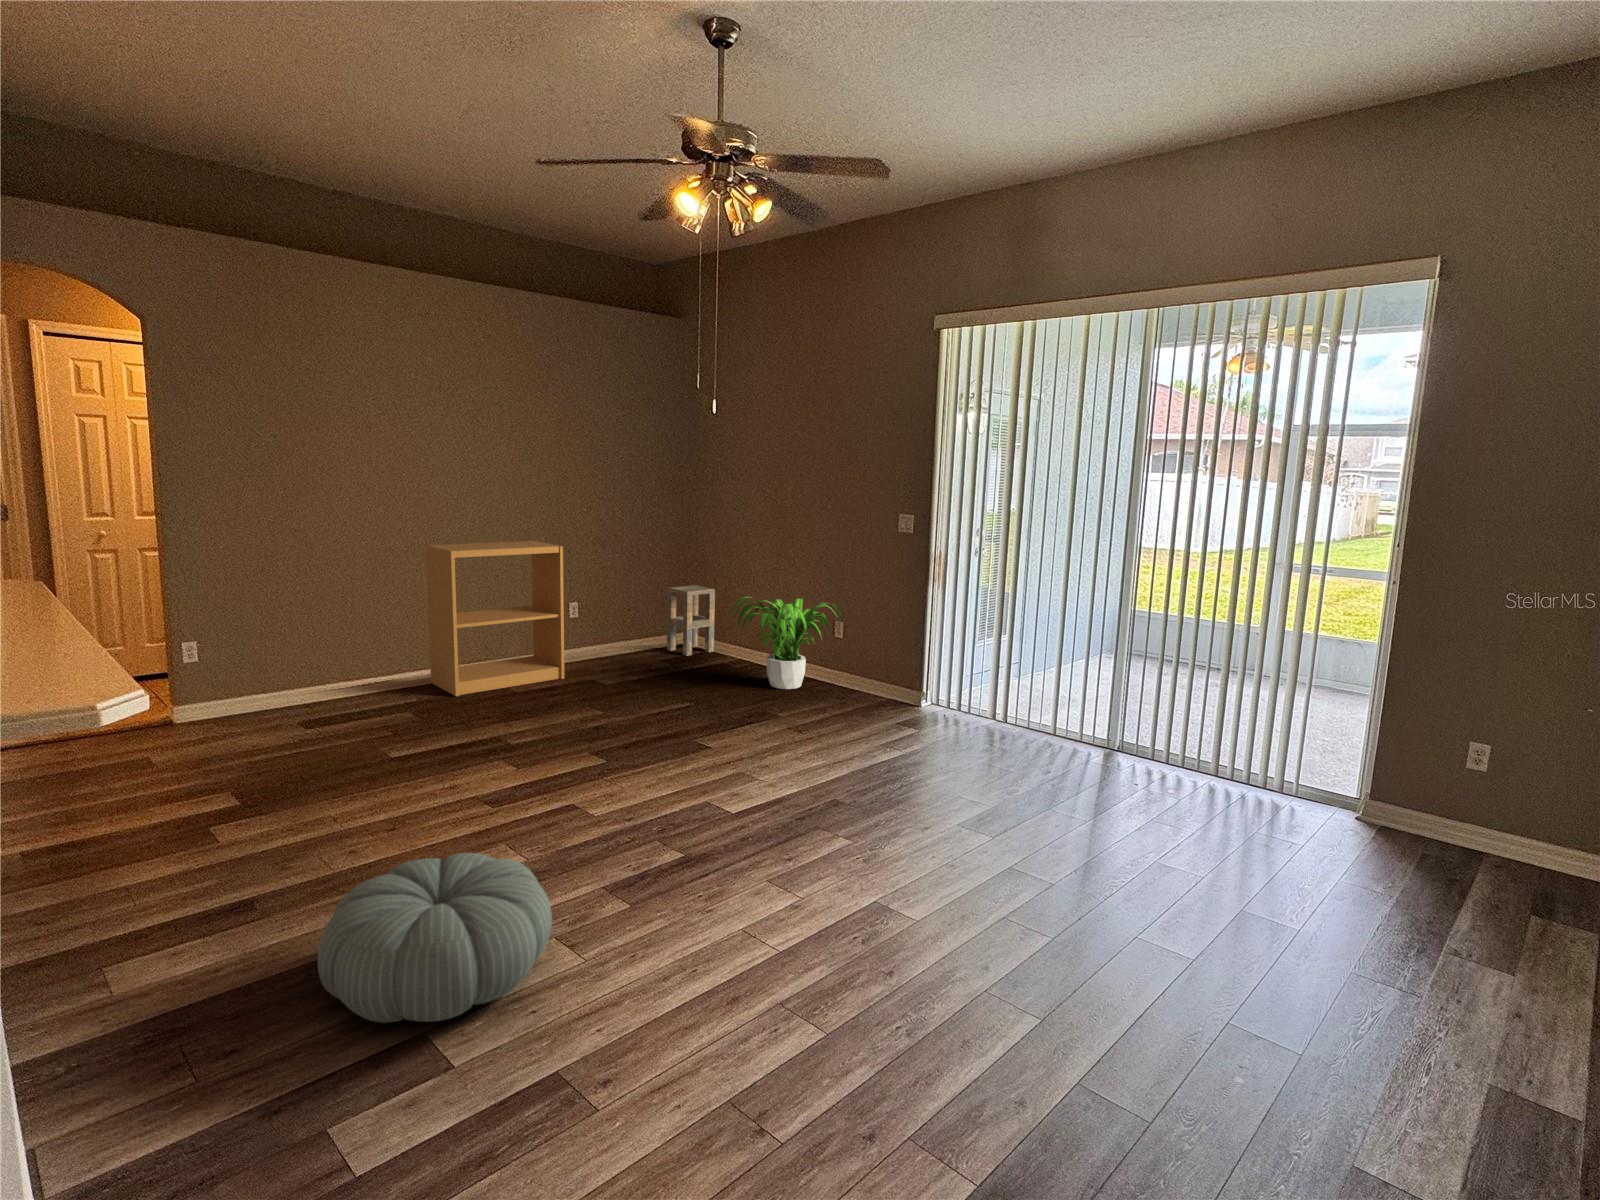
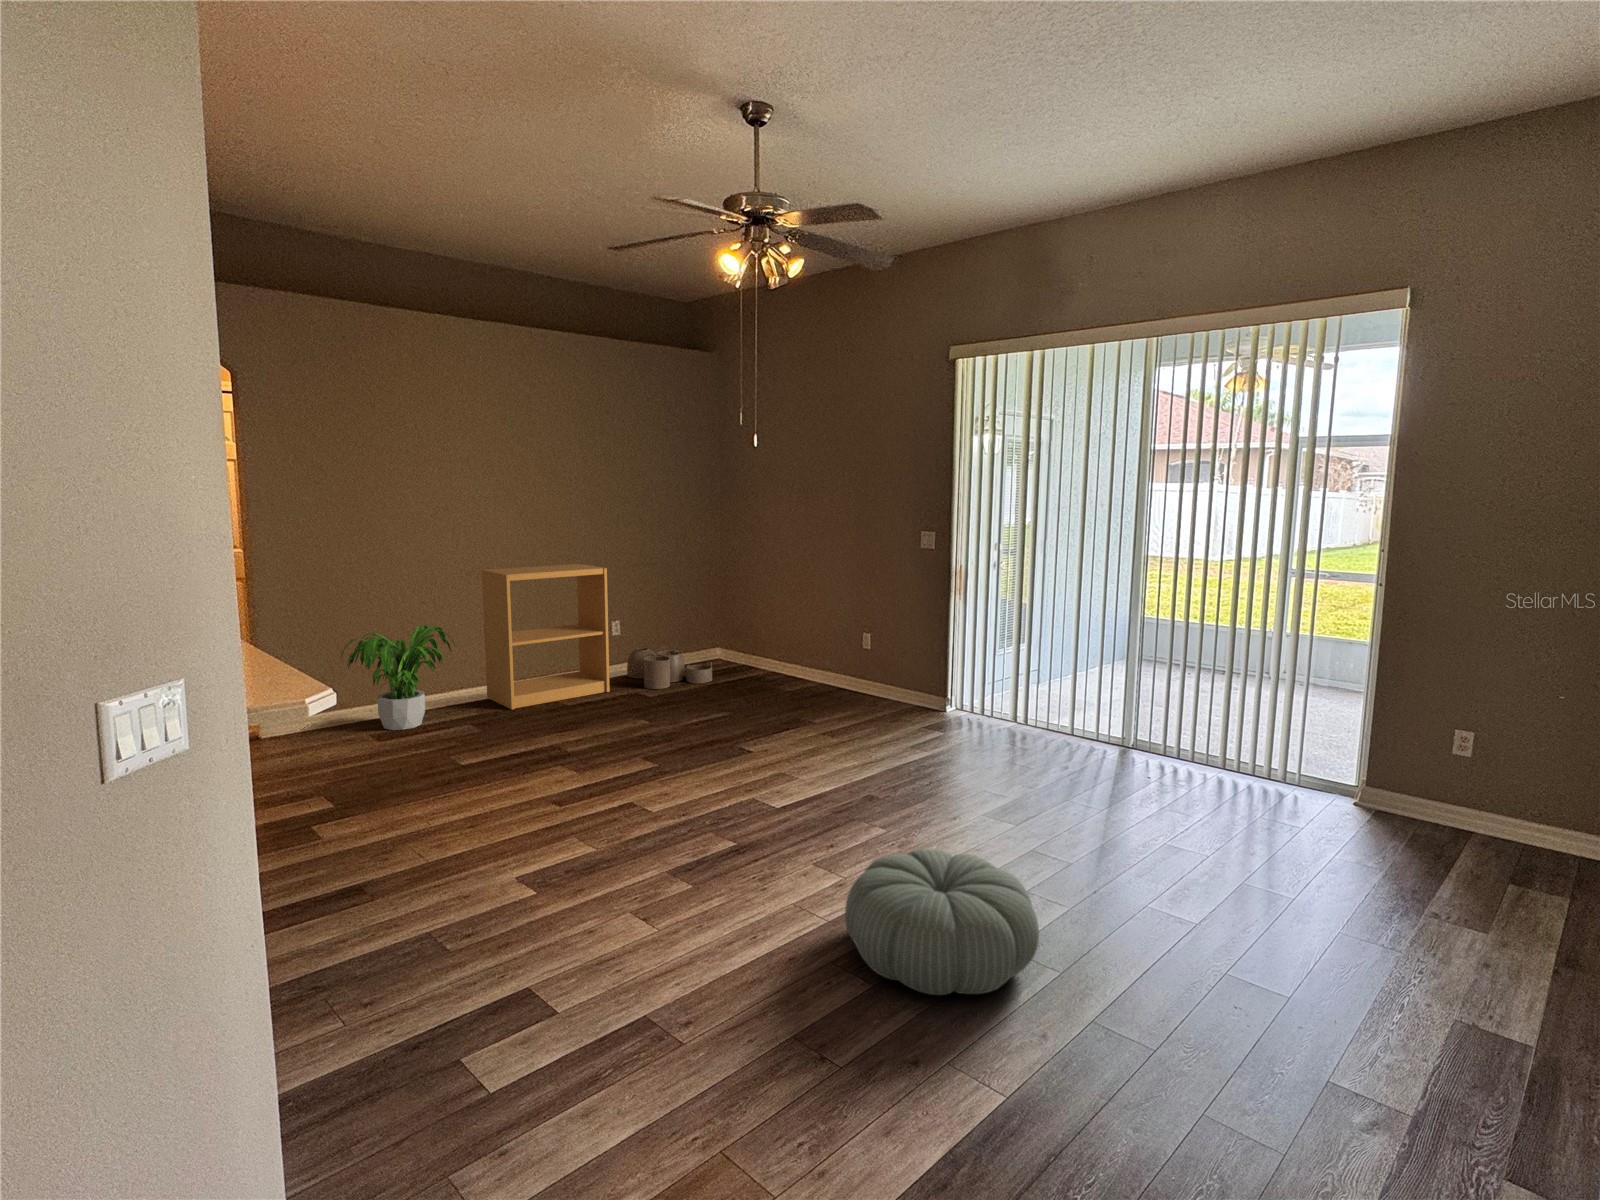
side table: present [667,585,715,656] -> none [702,602,747,669]
potted plant: present [731,596,842,689] -> present [341,625,455,730]
woven basket: none [585,630,676,676] -> present [627,647,712,689]
pouf: present [318,853,552,1023] -> present [845,849,1039,995]

